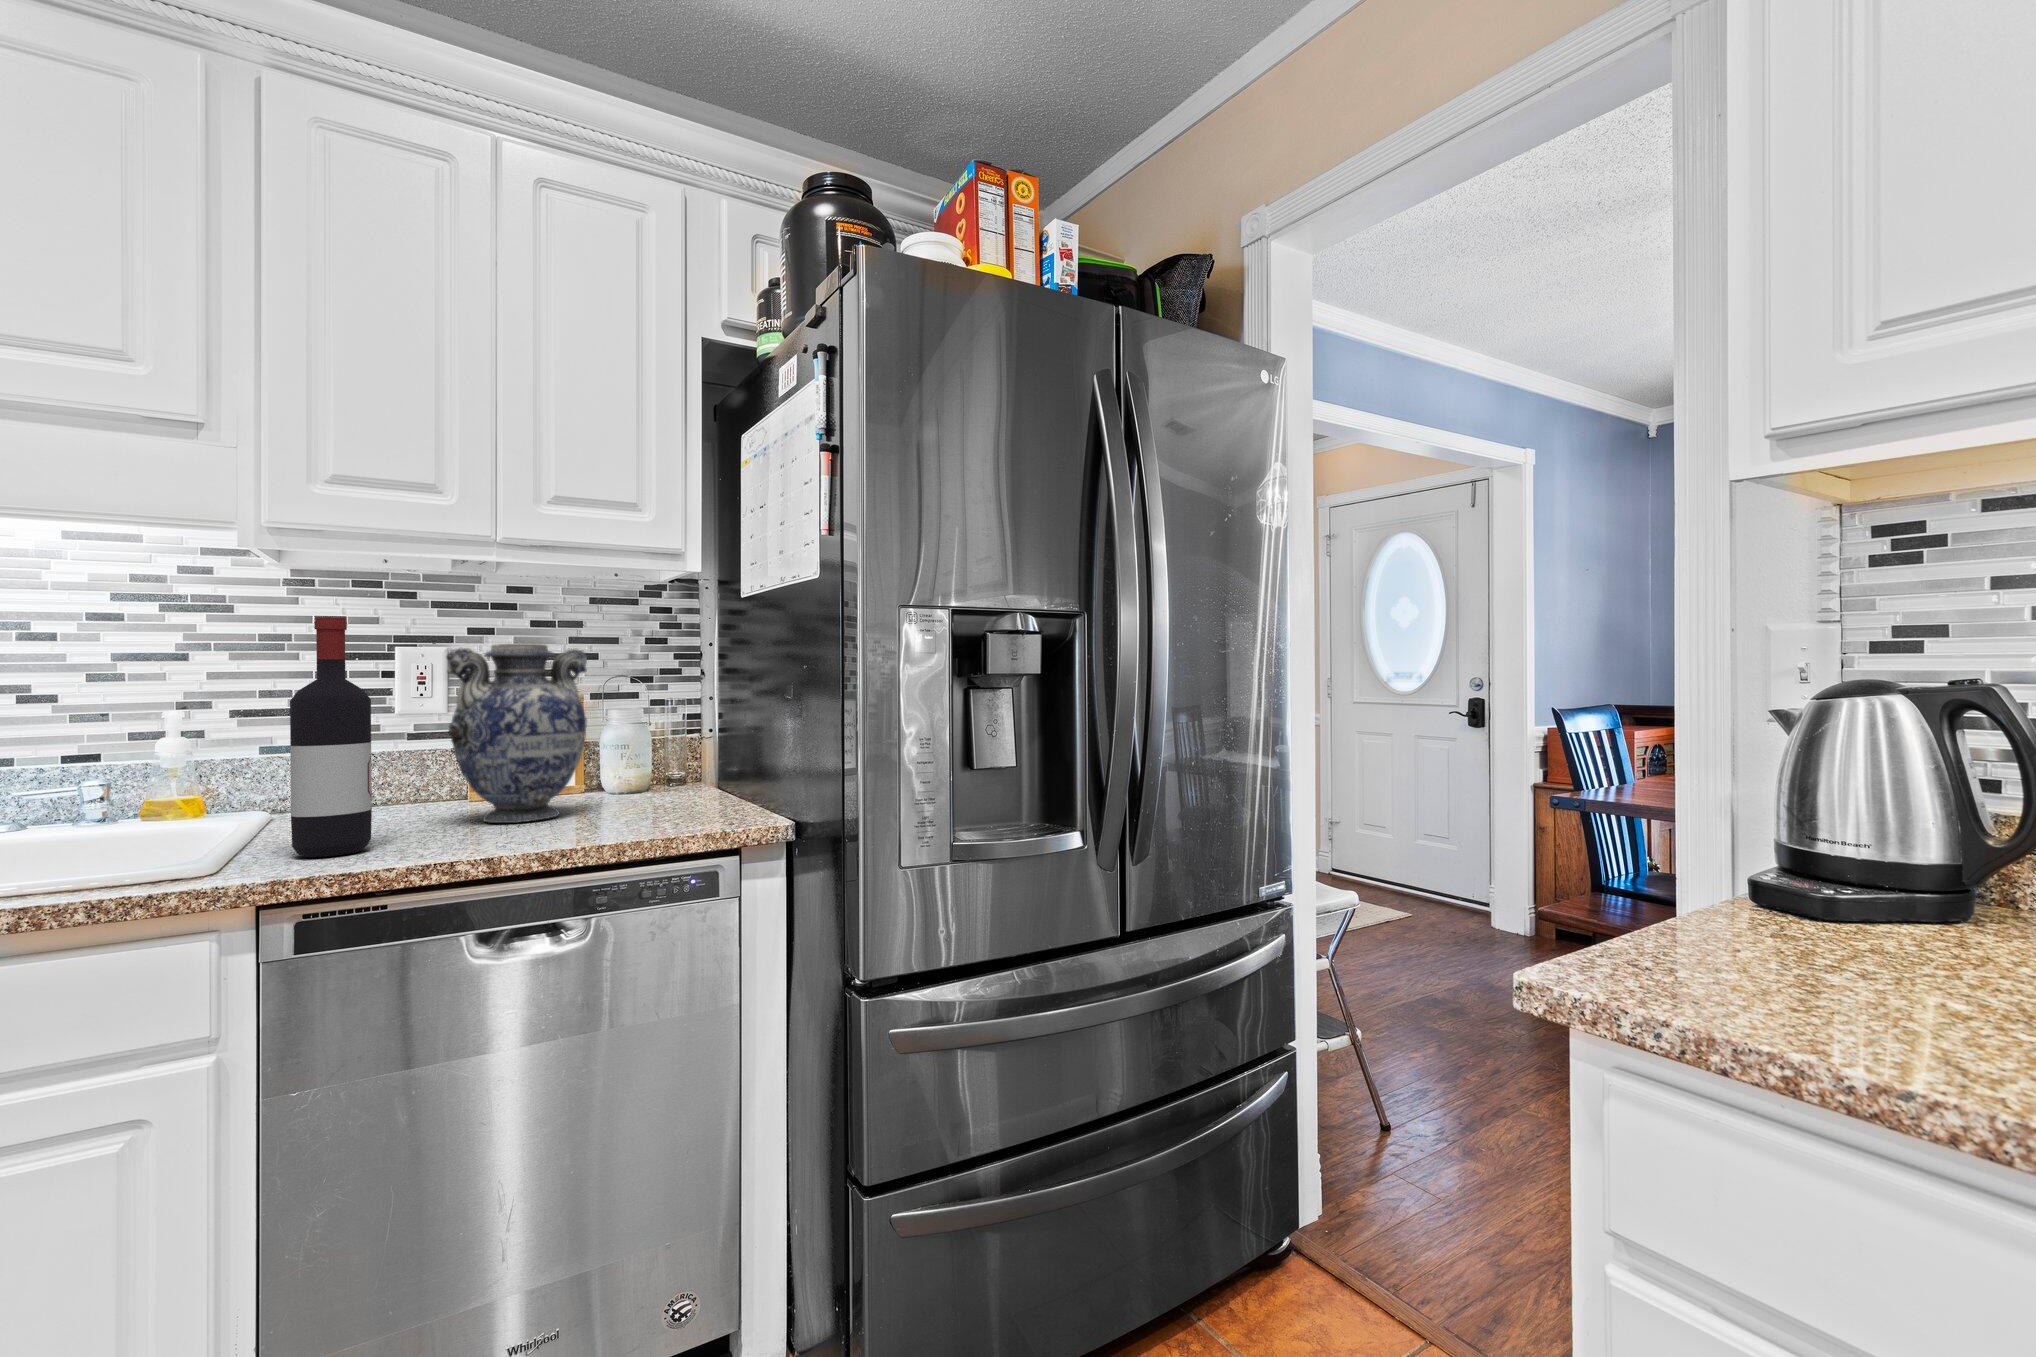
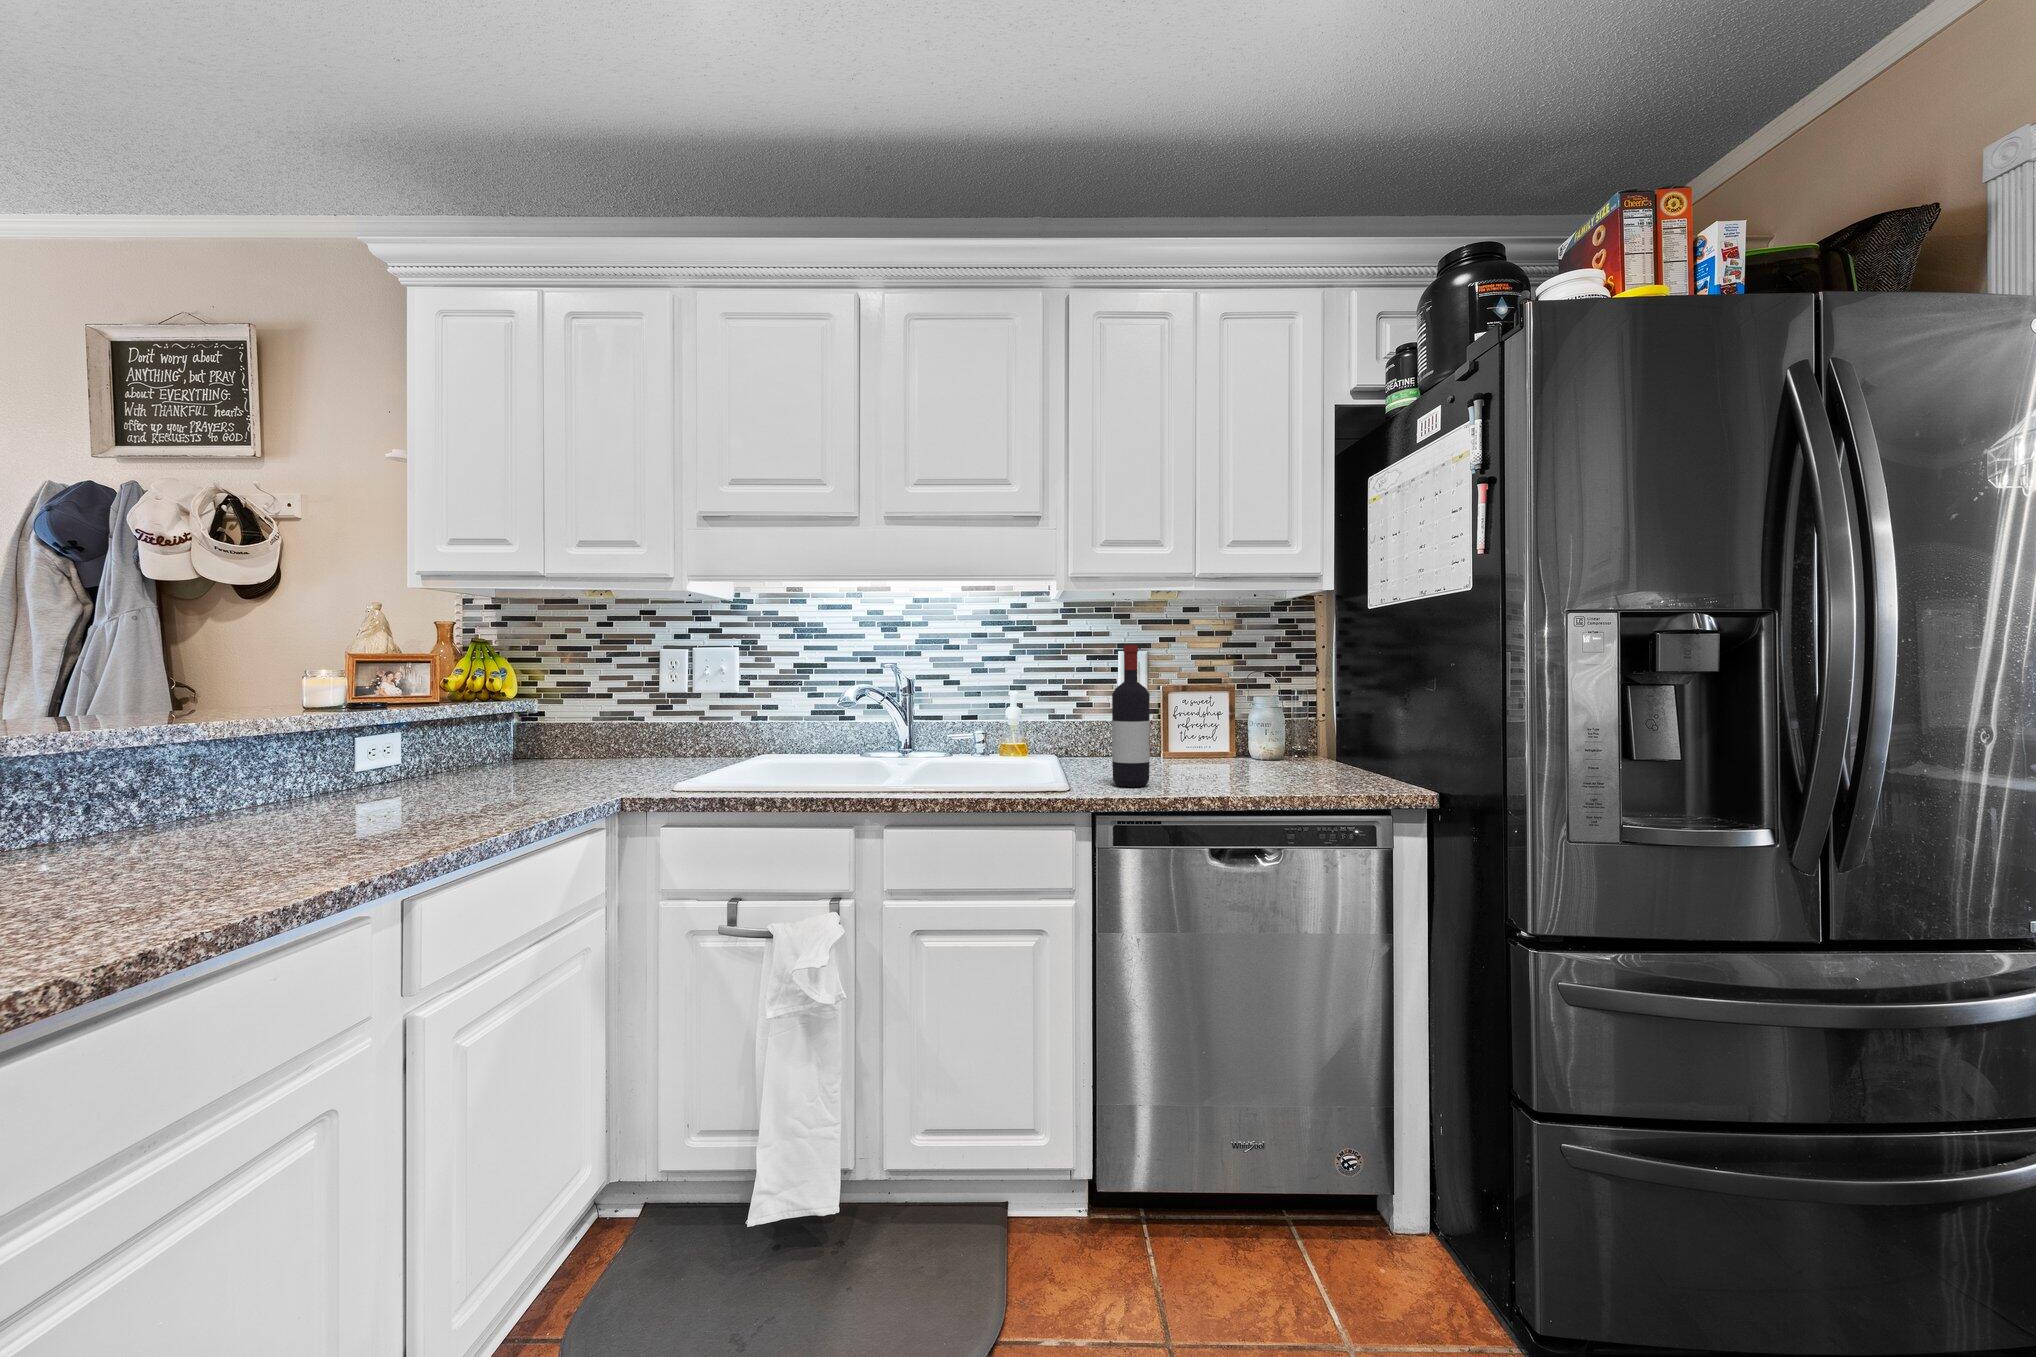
decorative vase: present [447,644,587,823] -> none [1175,655,1256,777]

